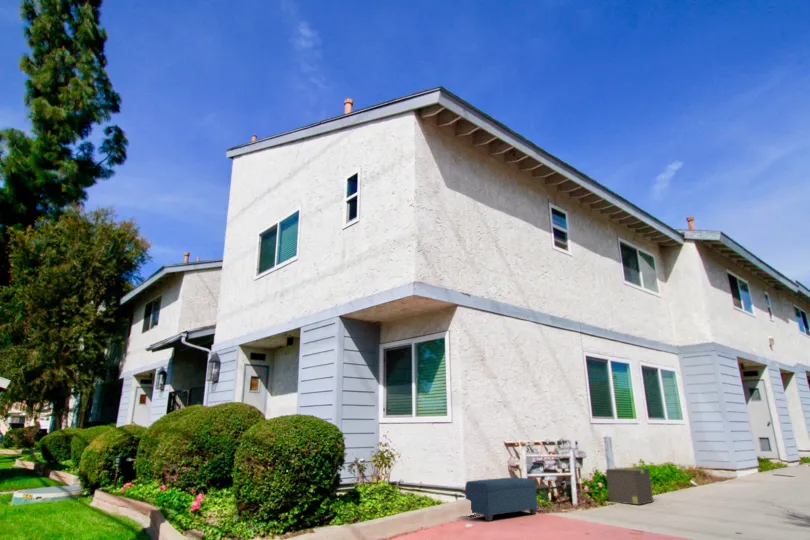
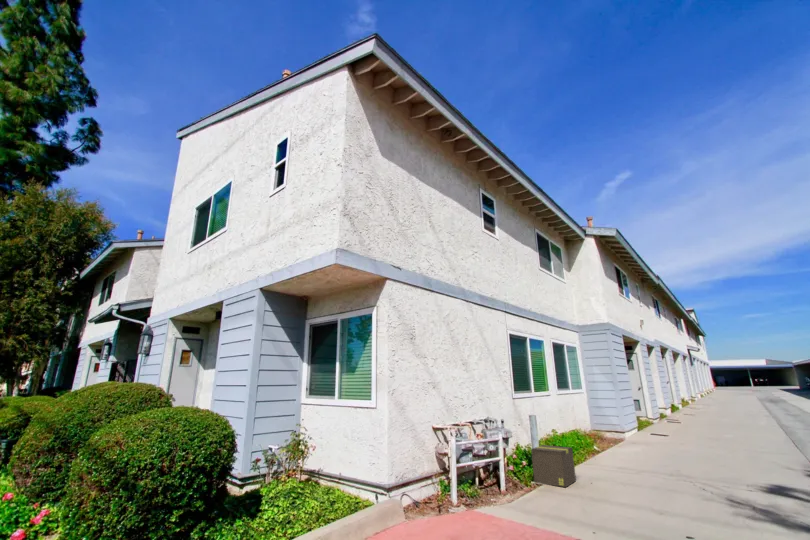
bench: present [465,477,537,521] -> none [389,466,468,529]

